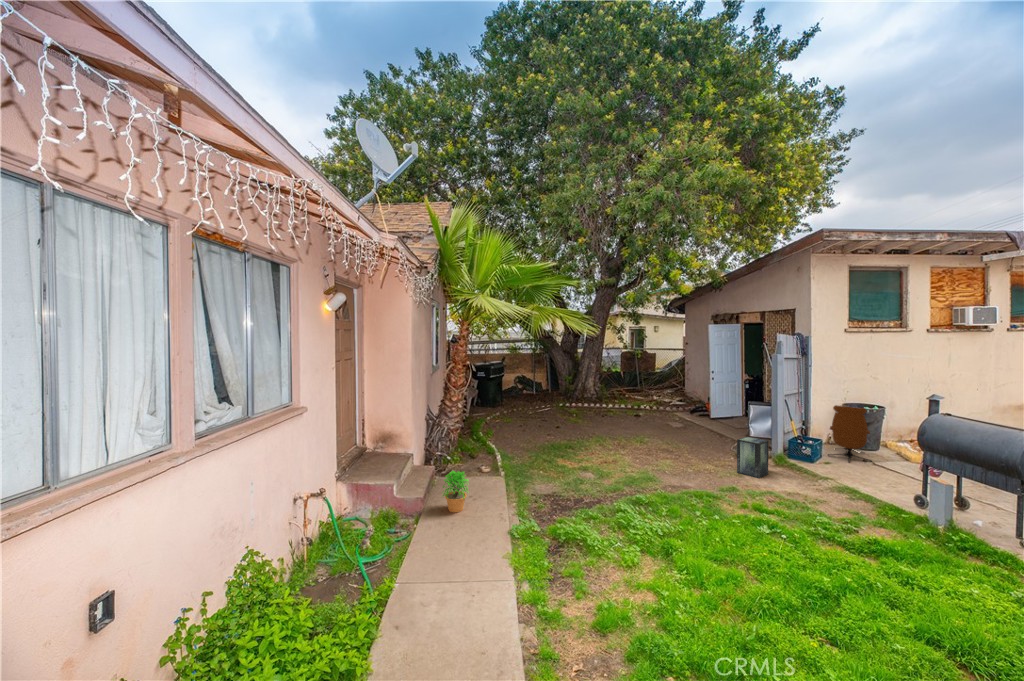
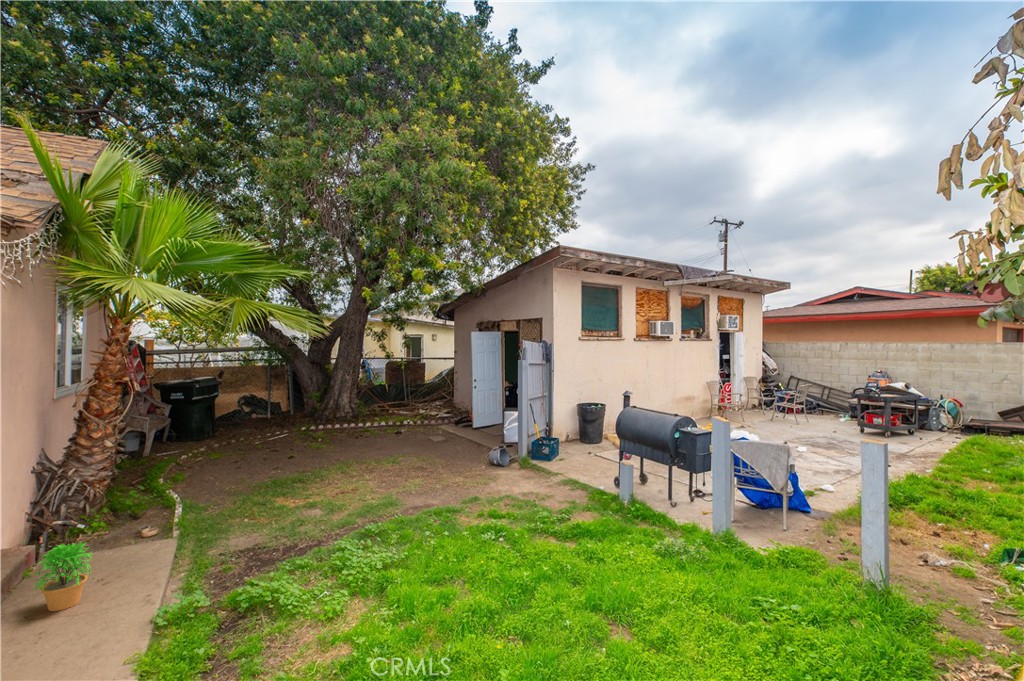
lounge chair: present [828,405,872,463] -> none [564,406,596,459]
storage box: present [737,437,769,479] -> none [482,444,511,486]

